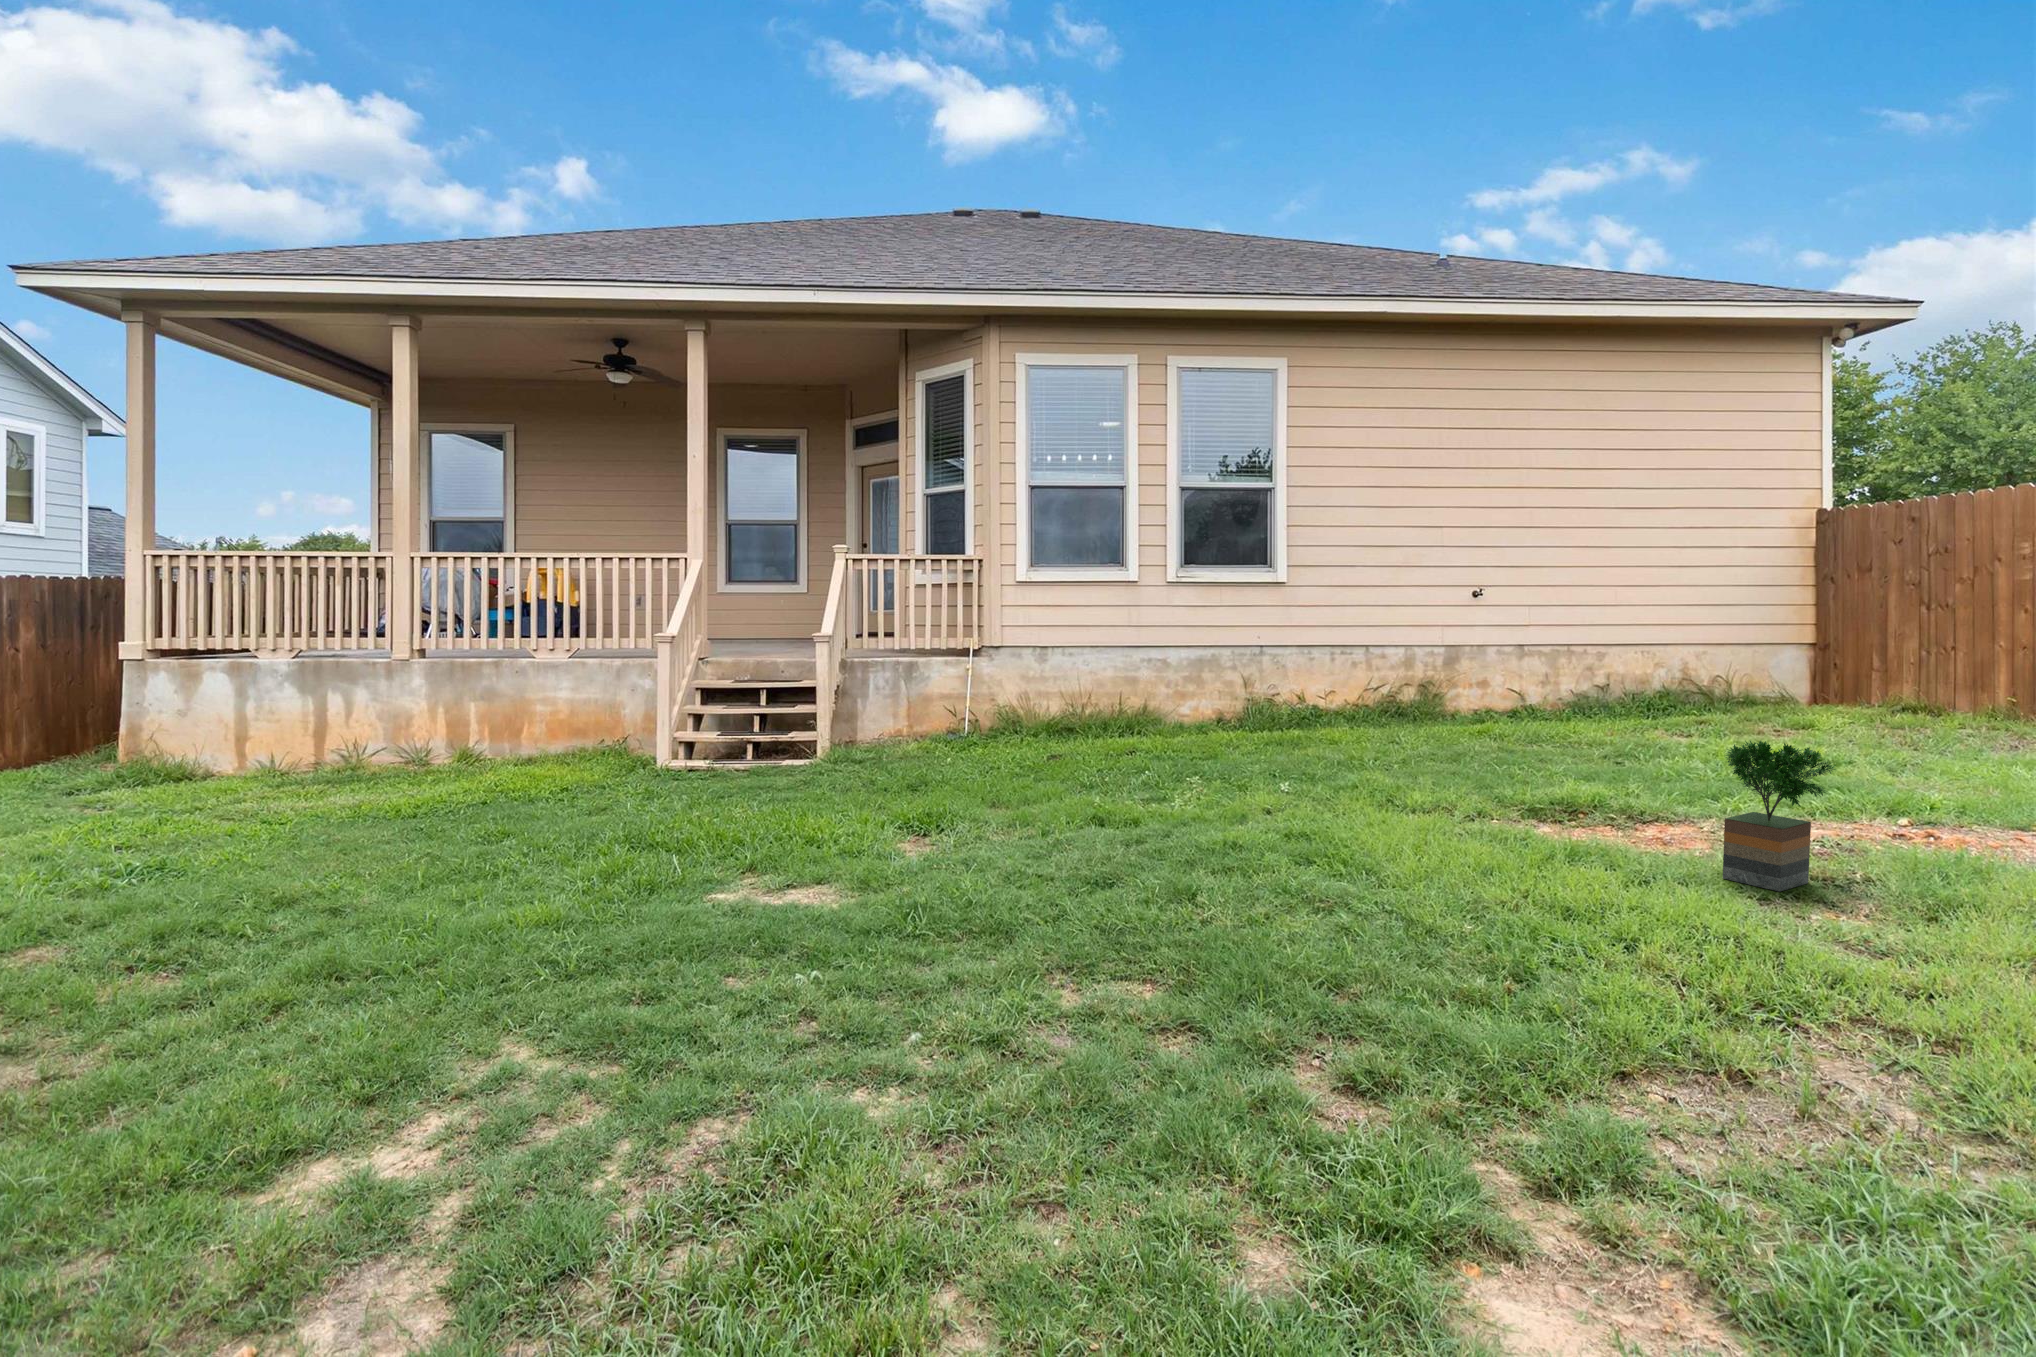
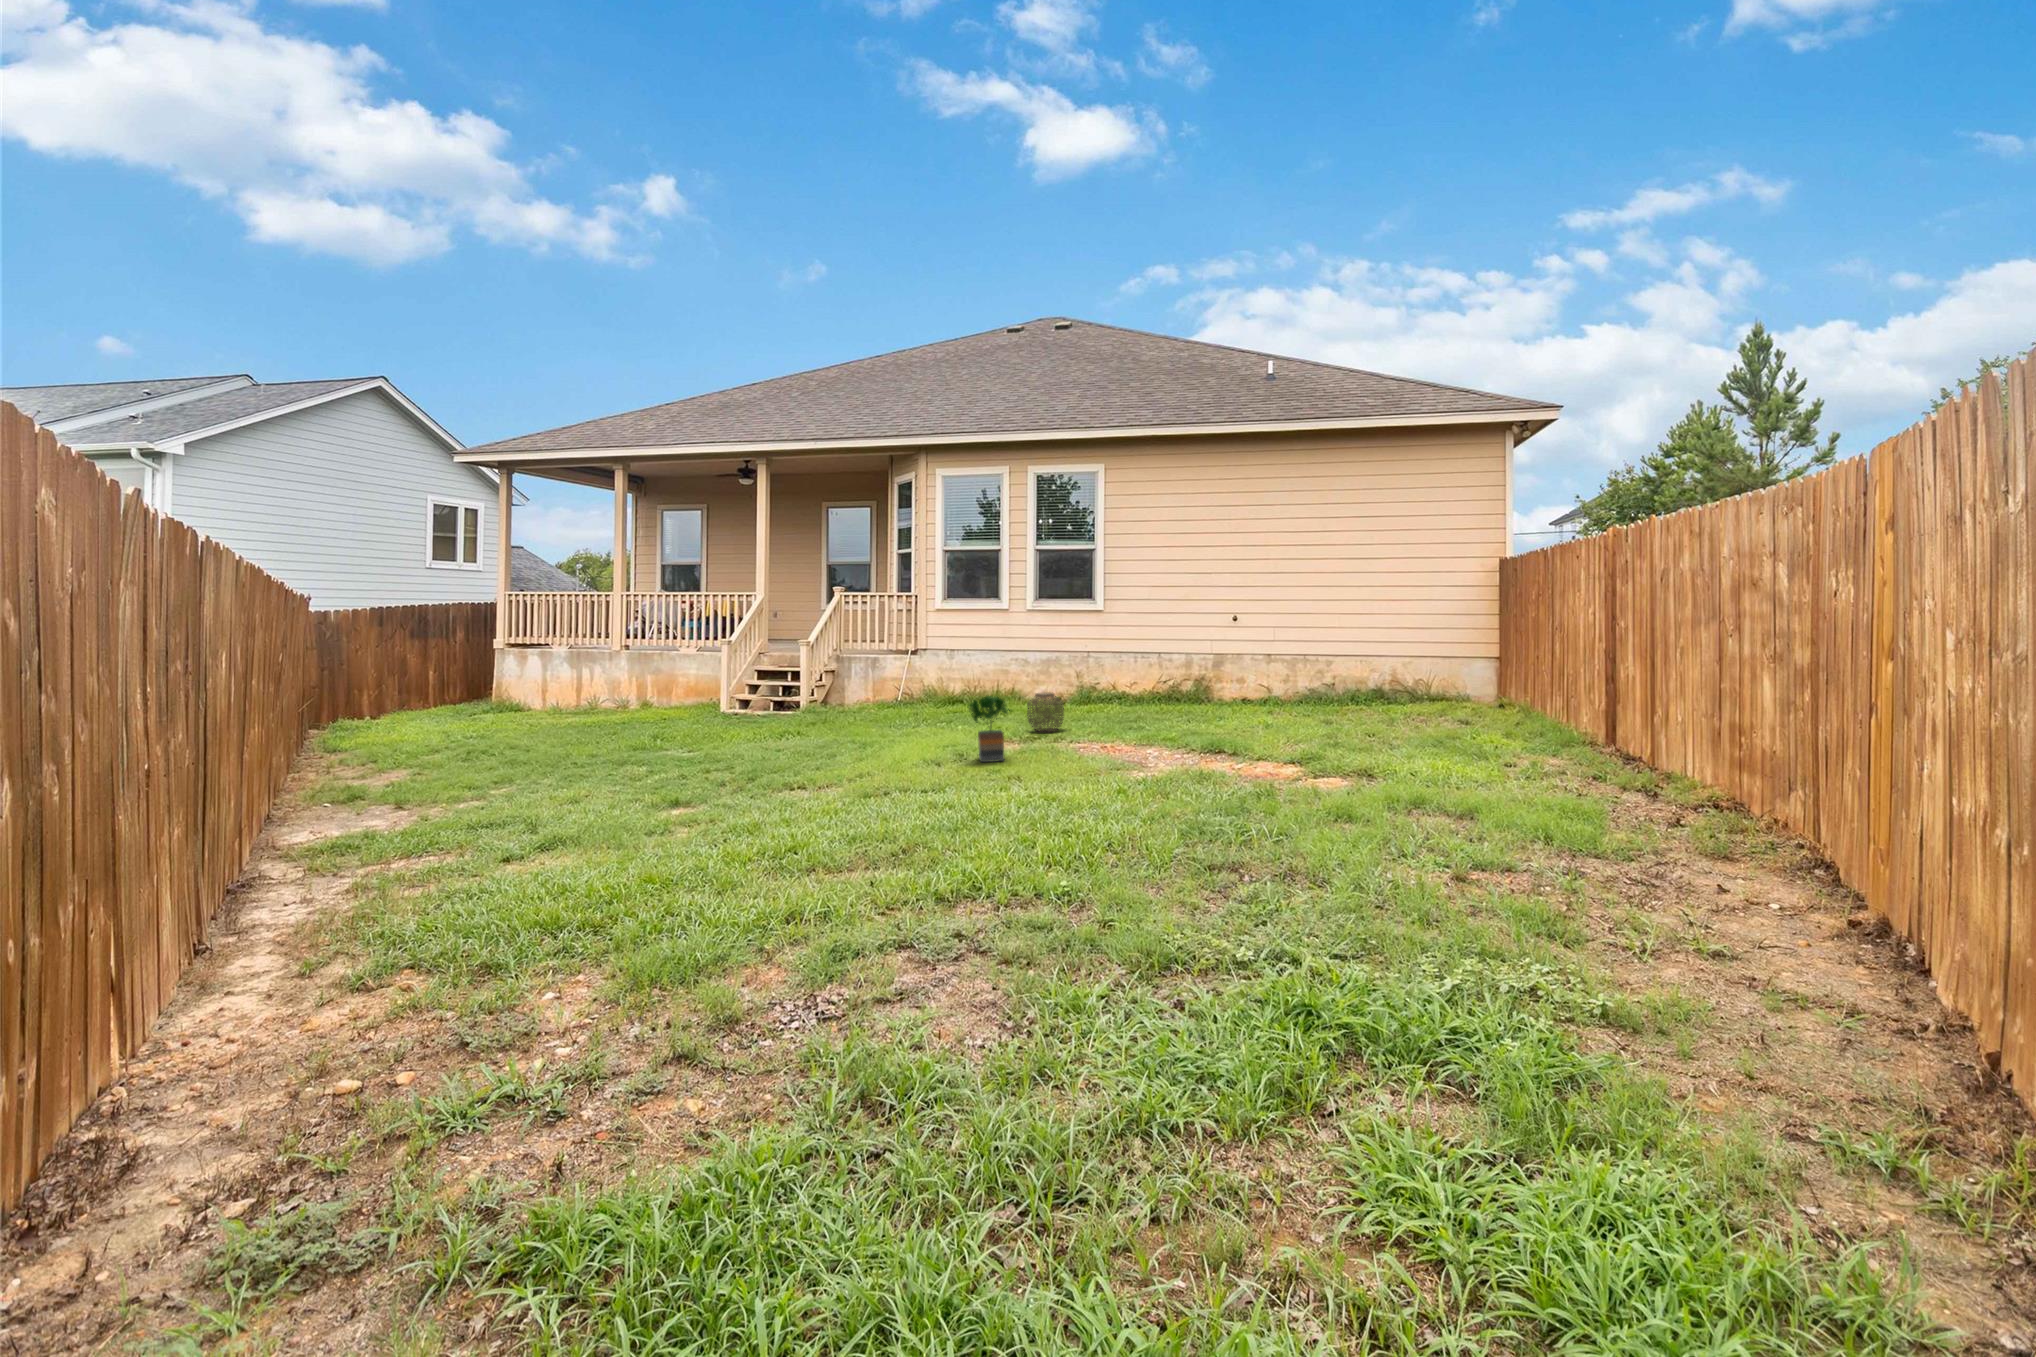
woven basket: none [1500,719,1576,794] -> present [1027,692,1064,733]

